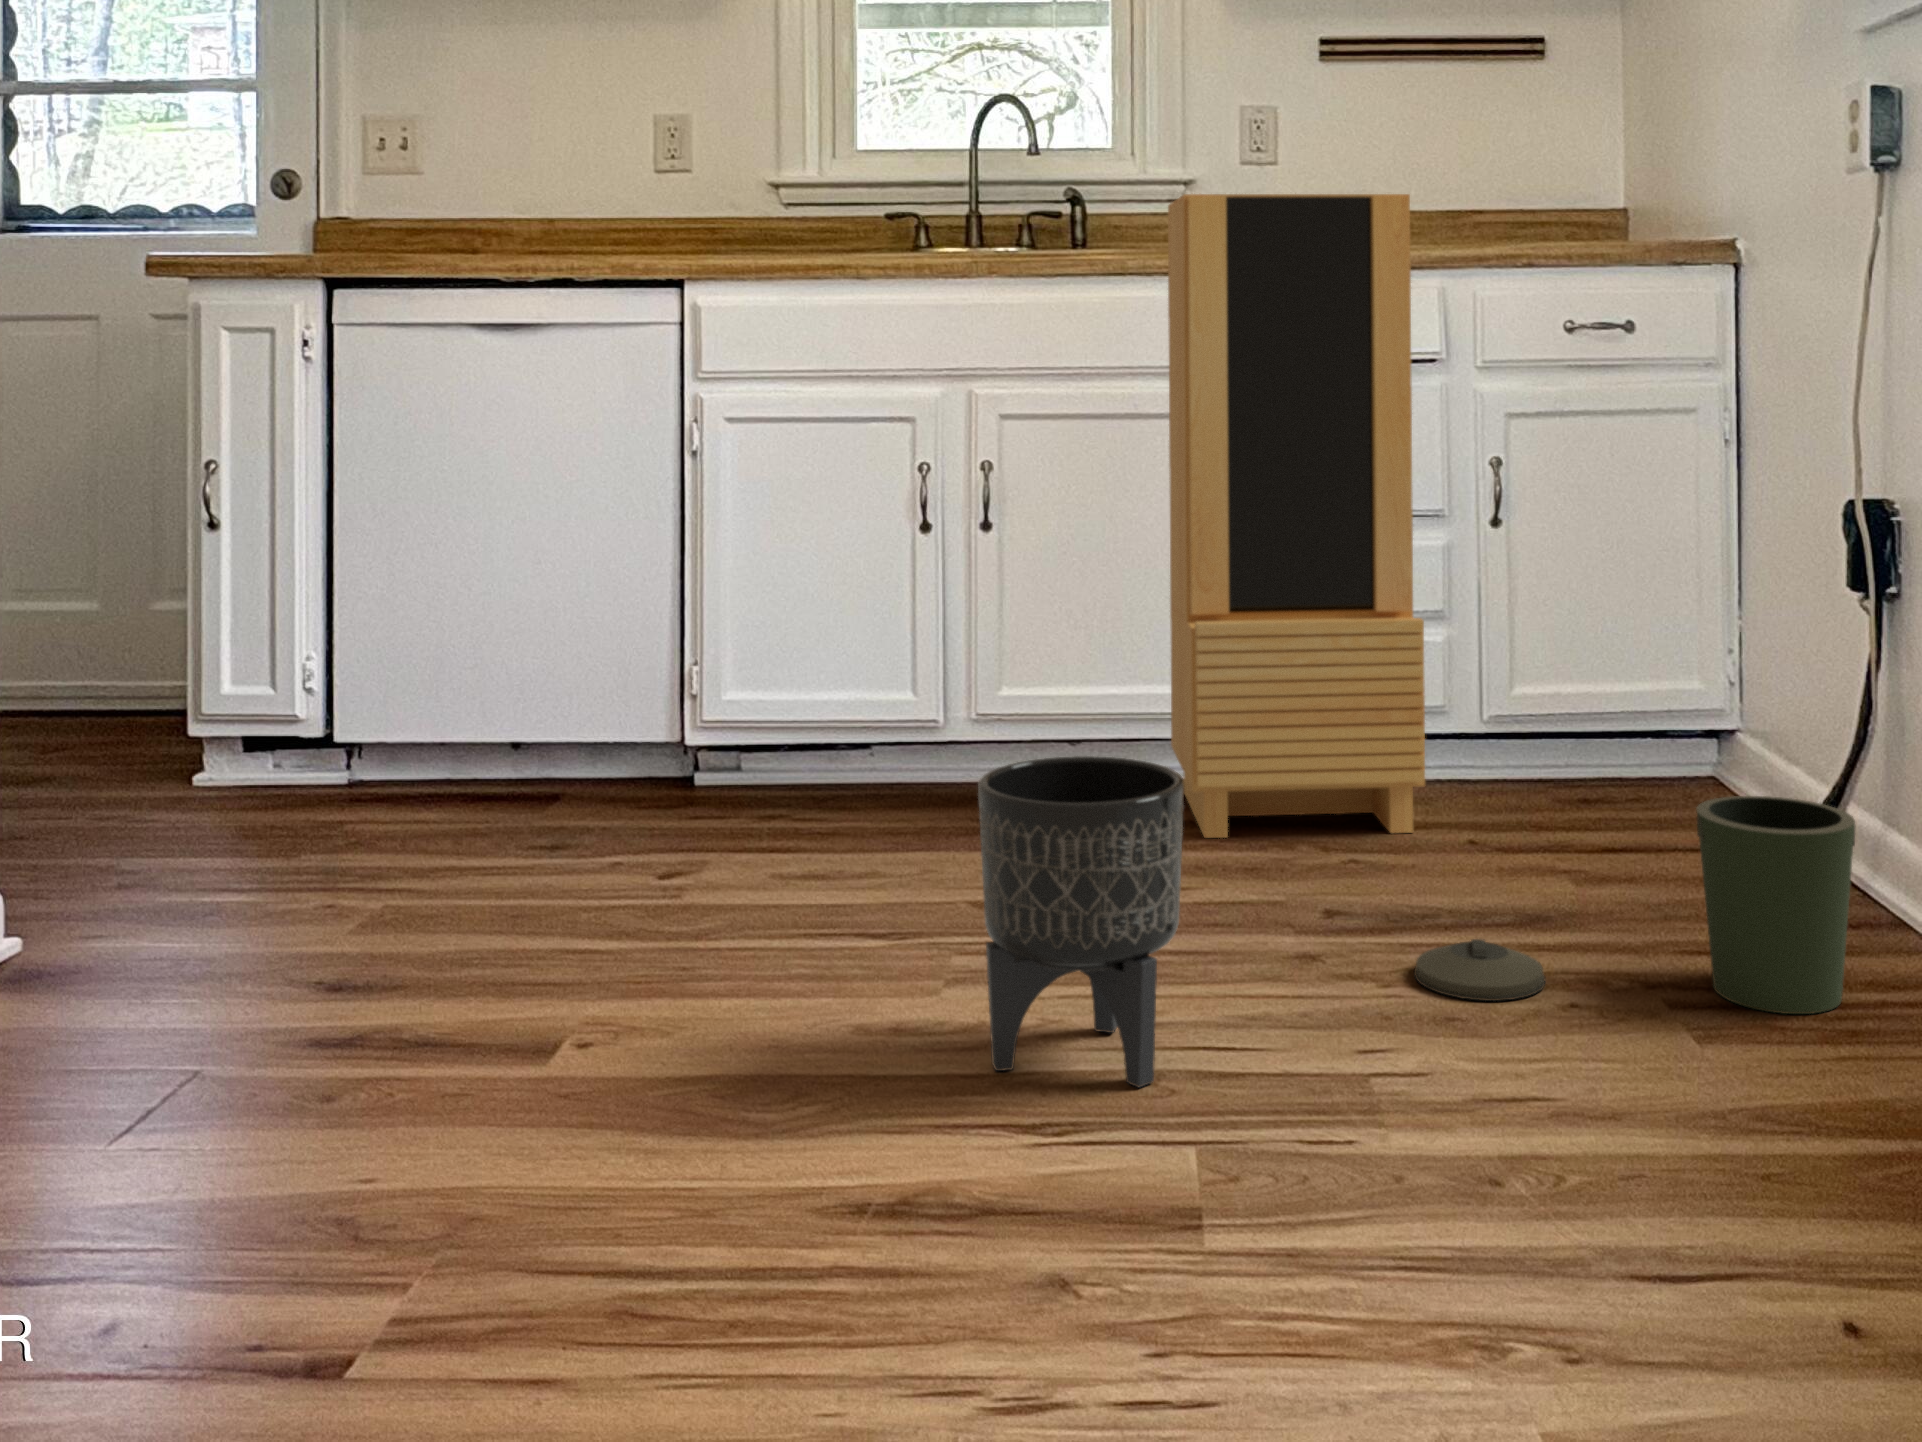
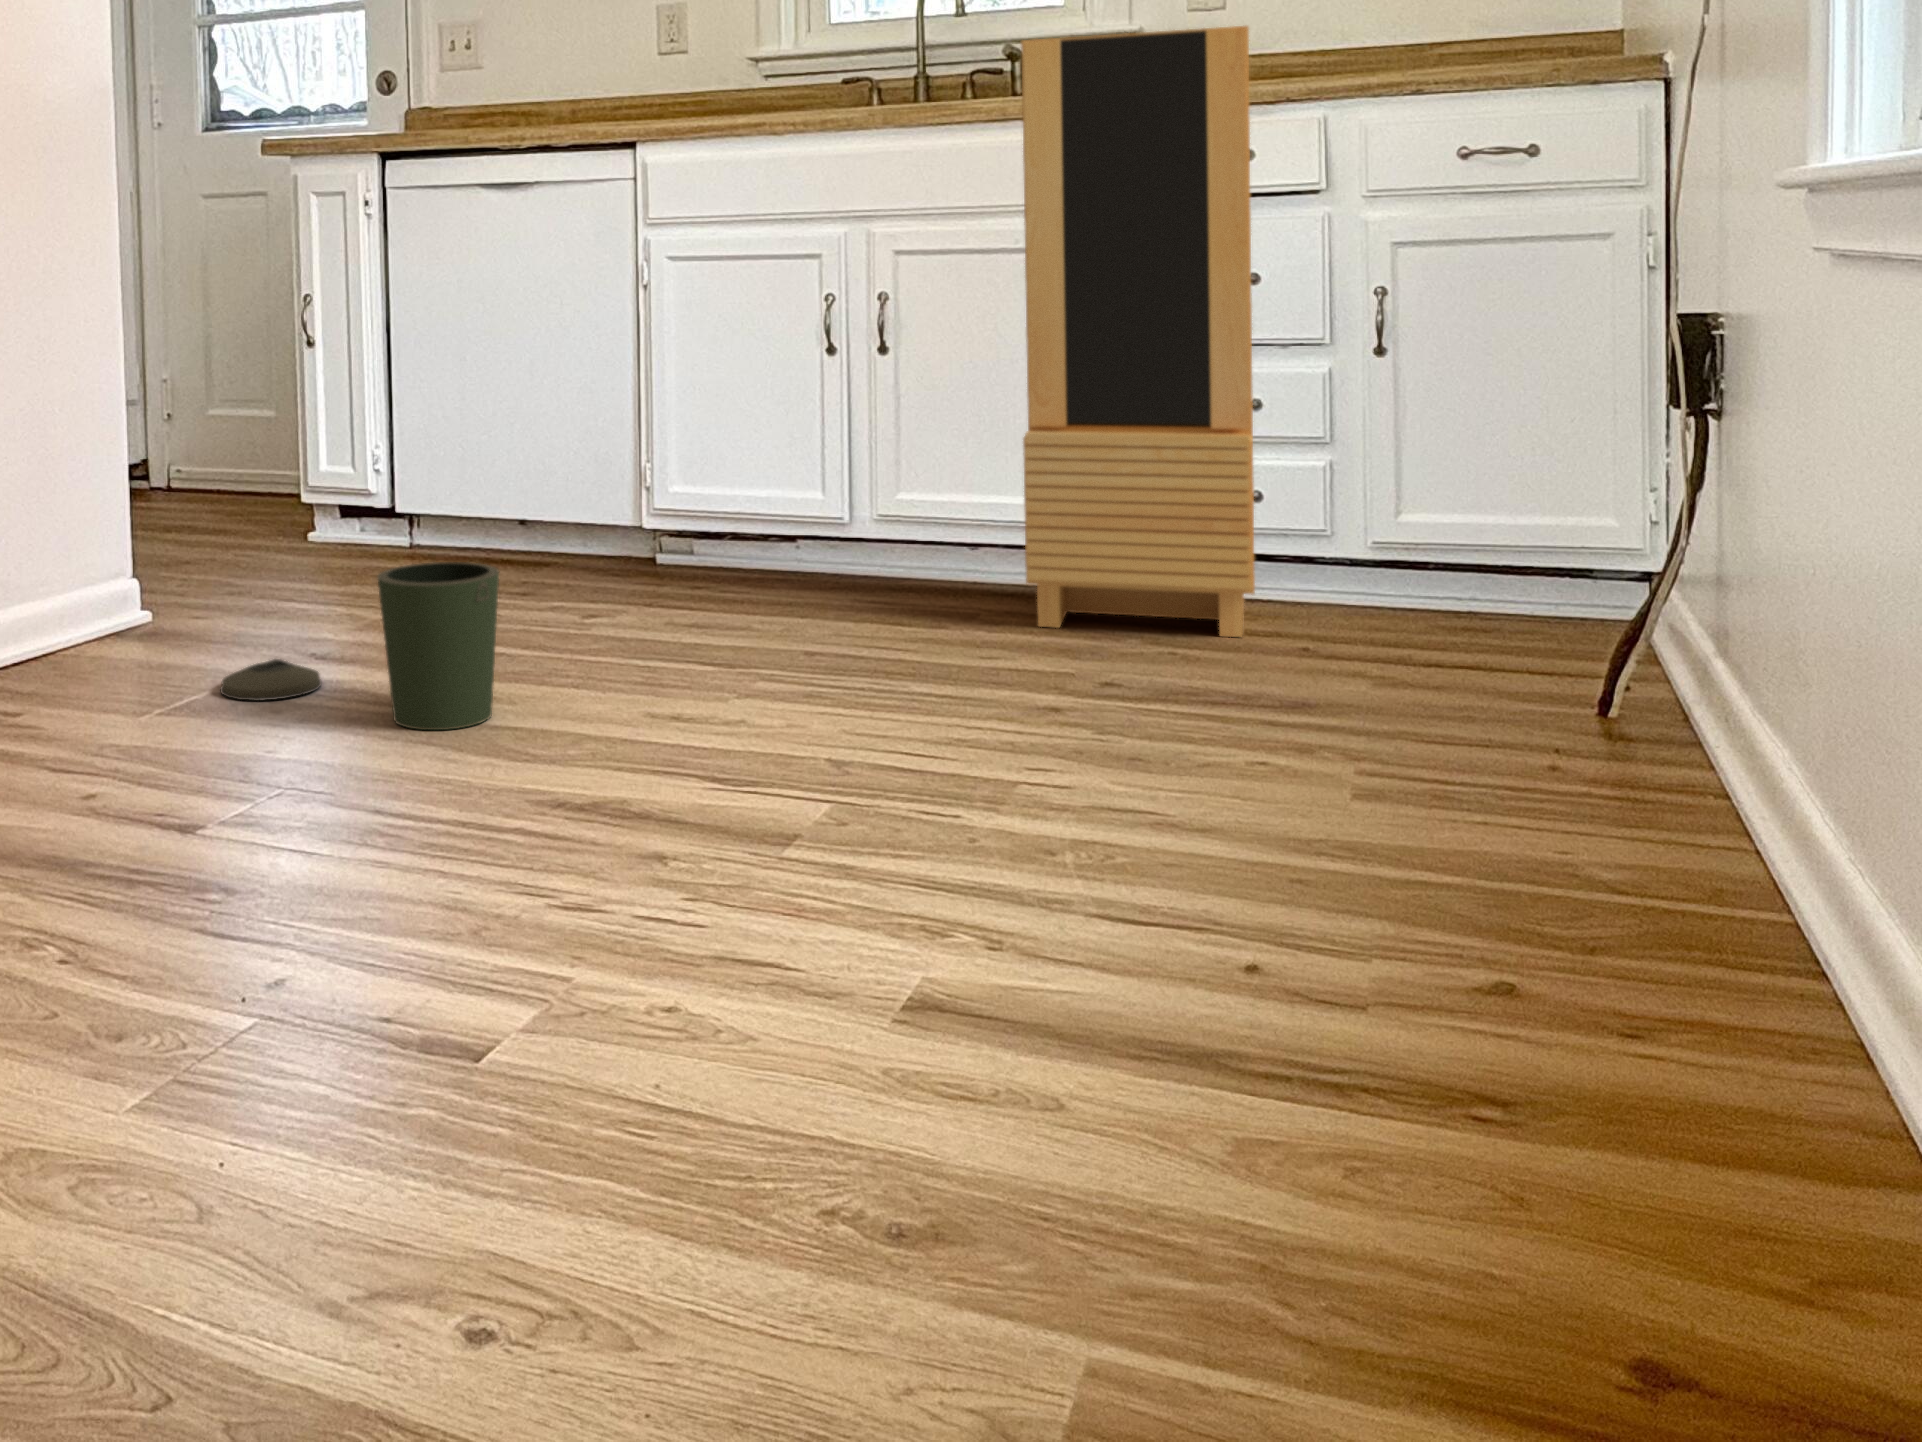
planter: present [978,756,1184,1087] -> none [678,517,850,781]
trash can: present [1414,796,1855,1014] -> present [220,562,499,730]

